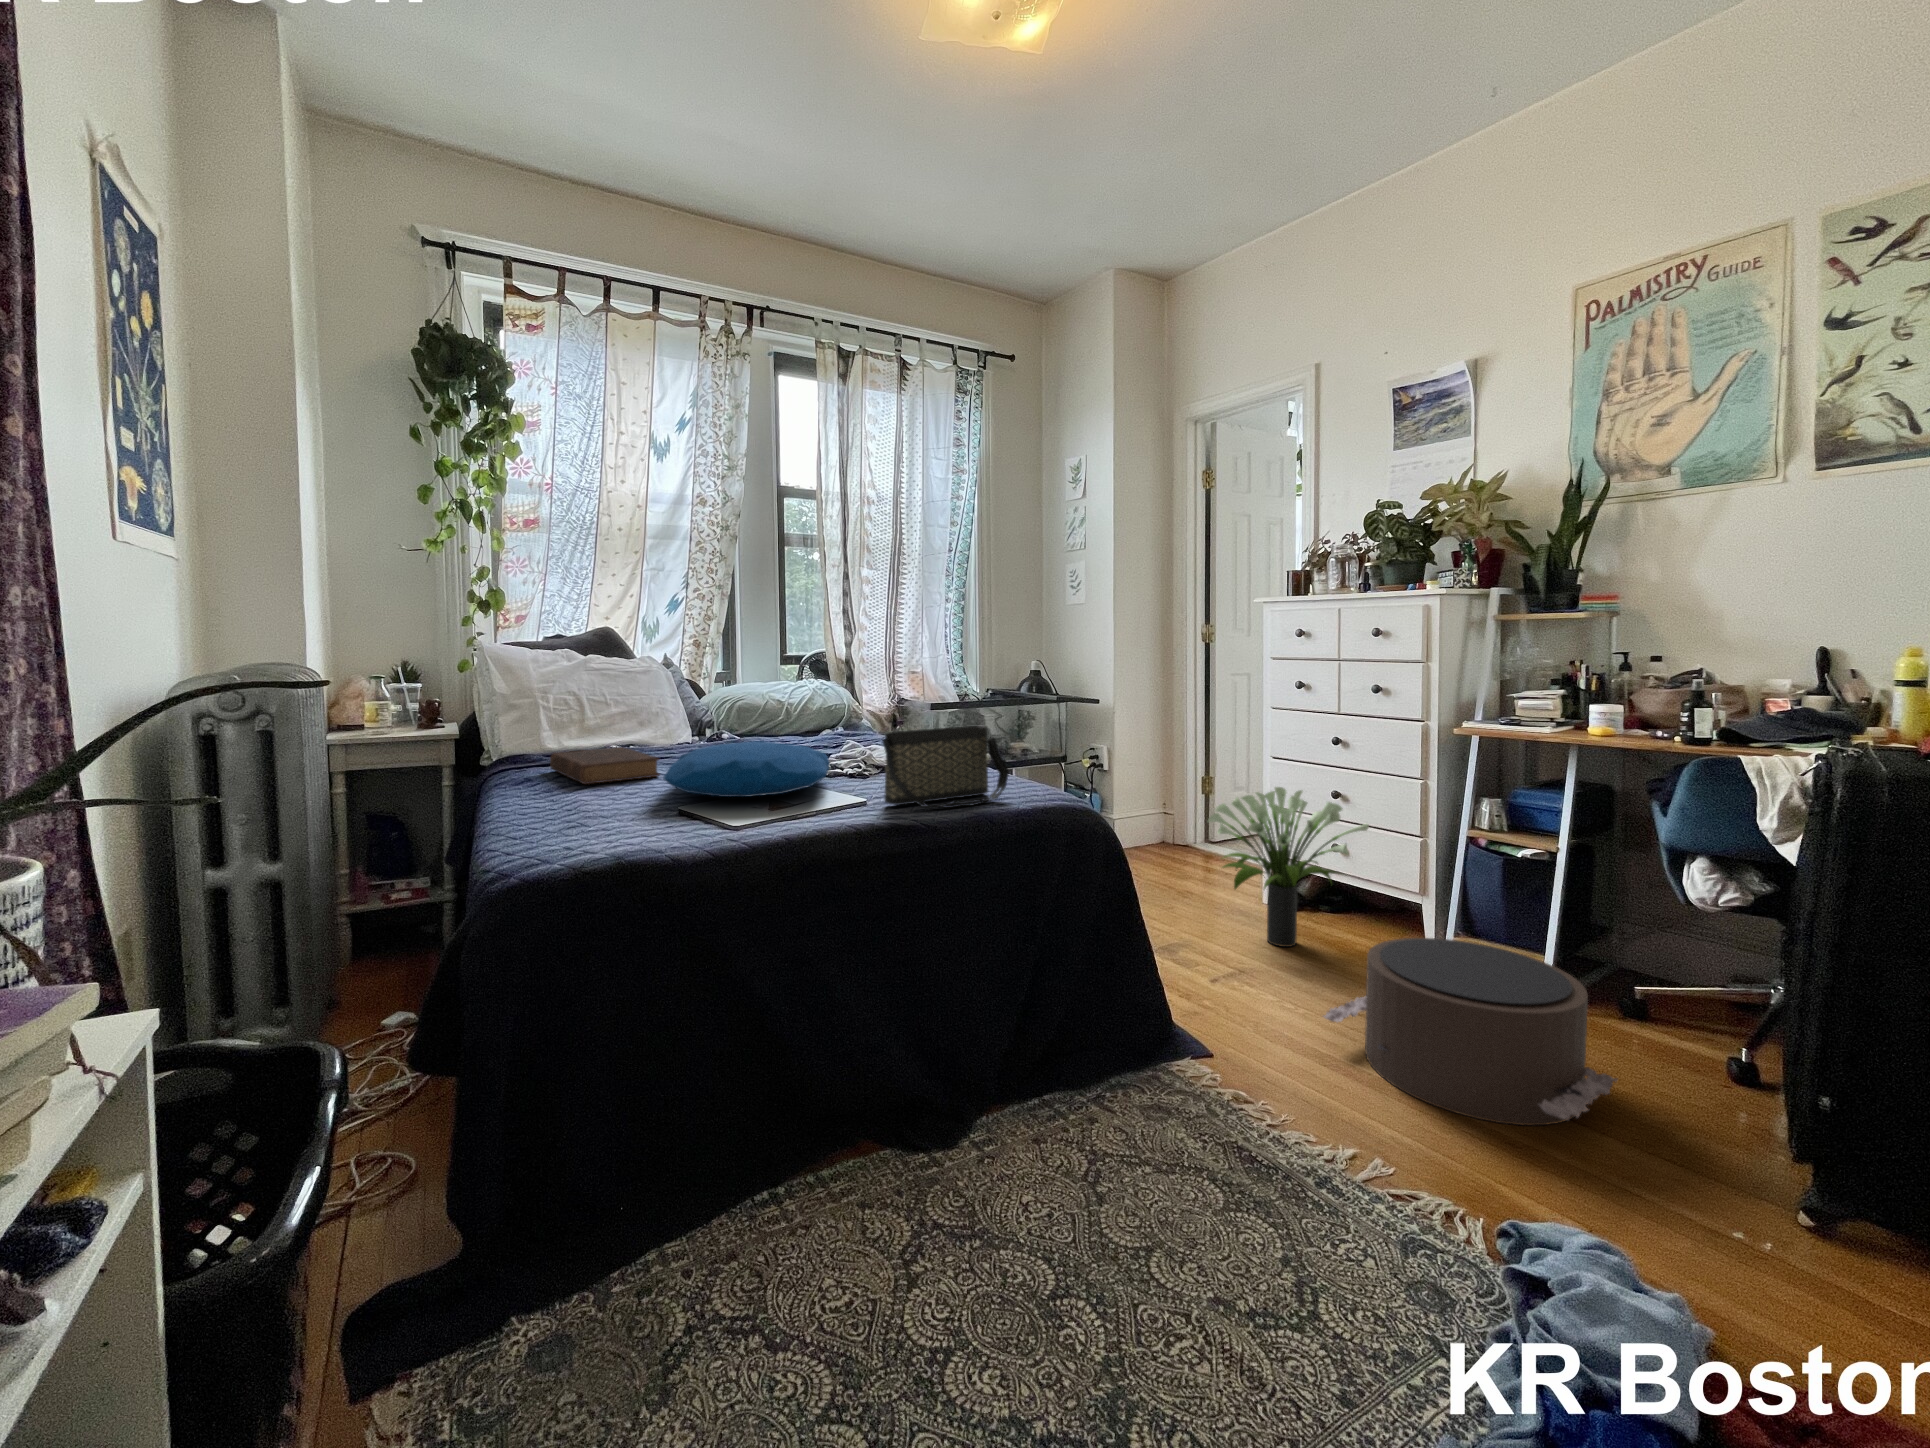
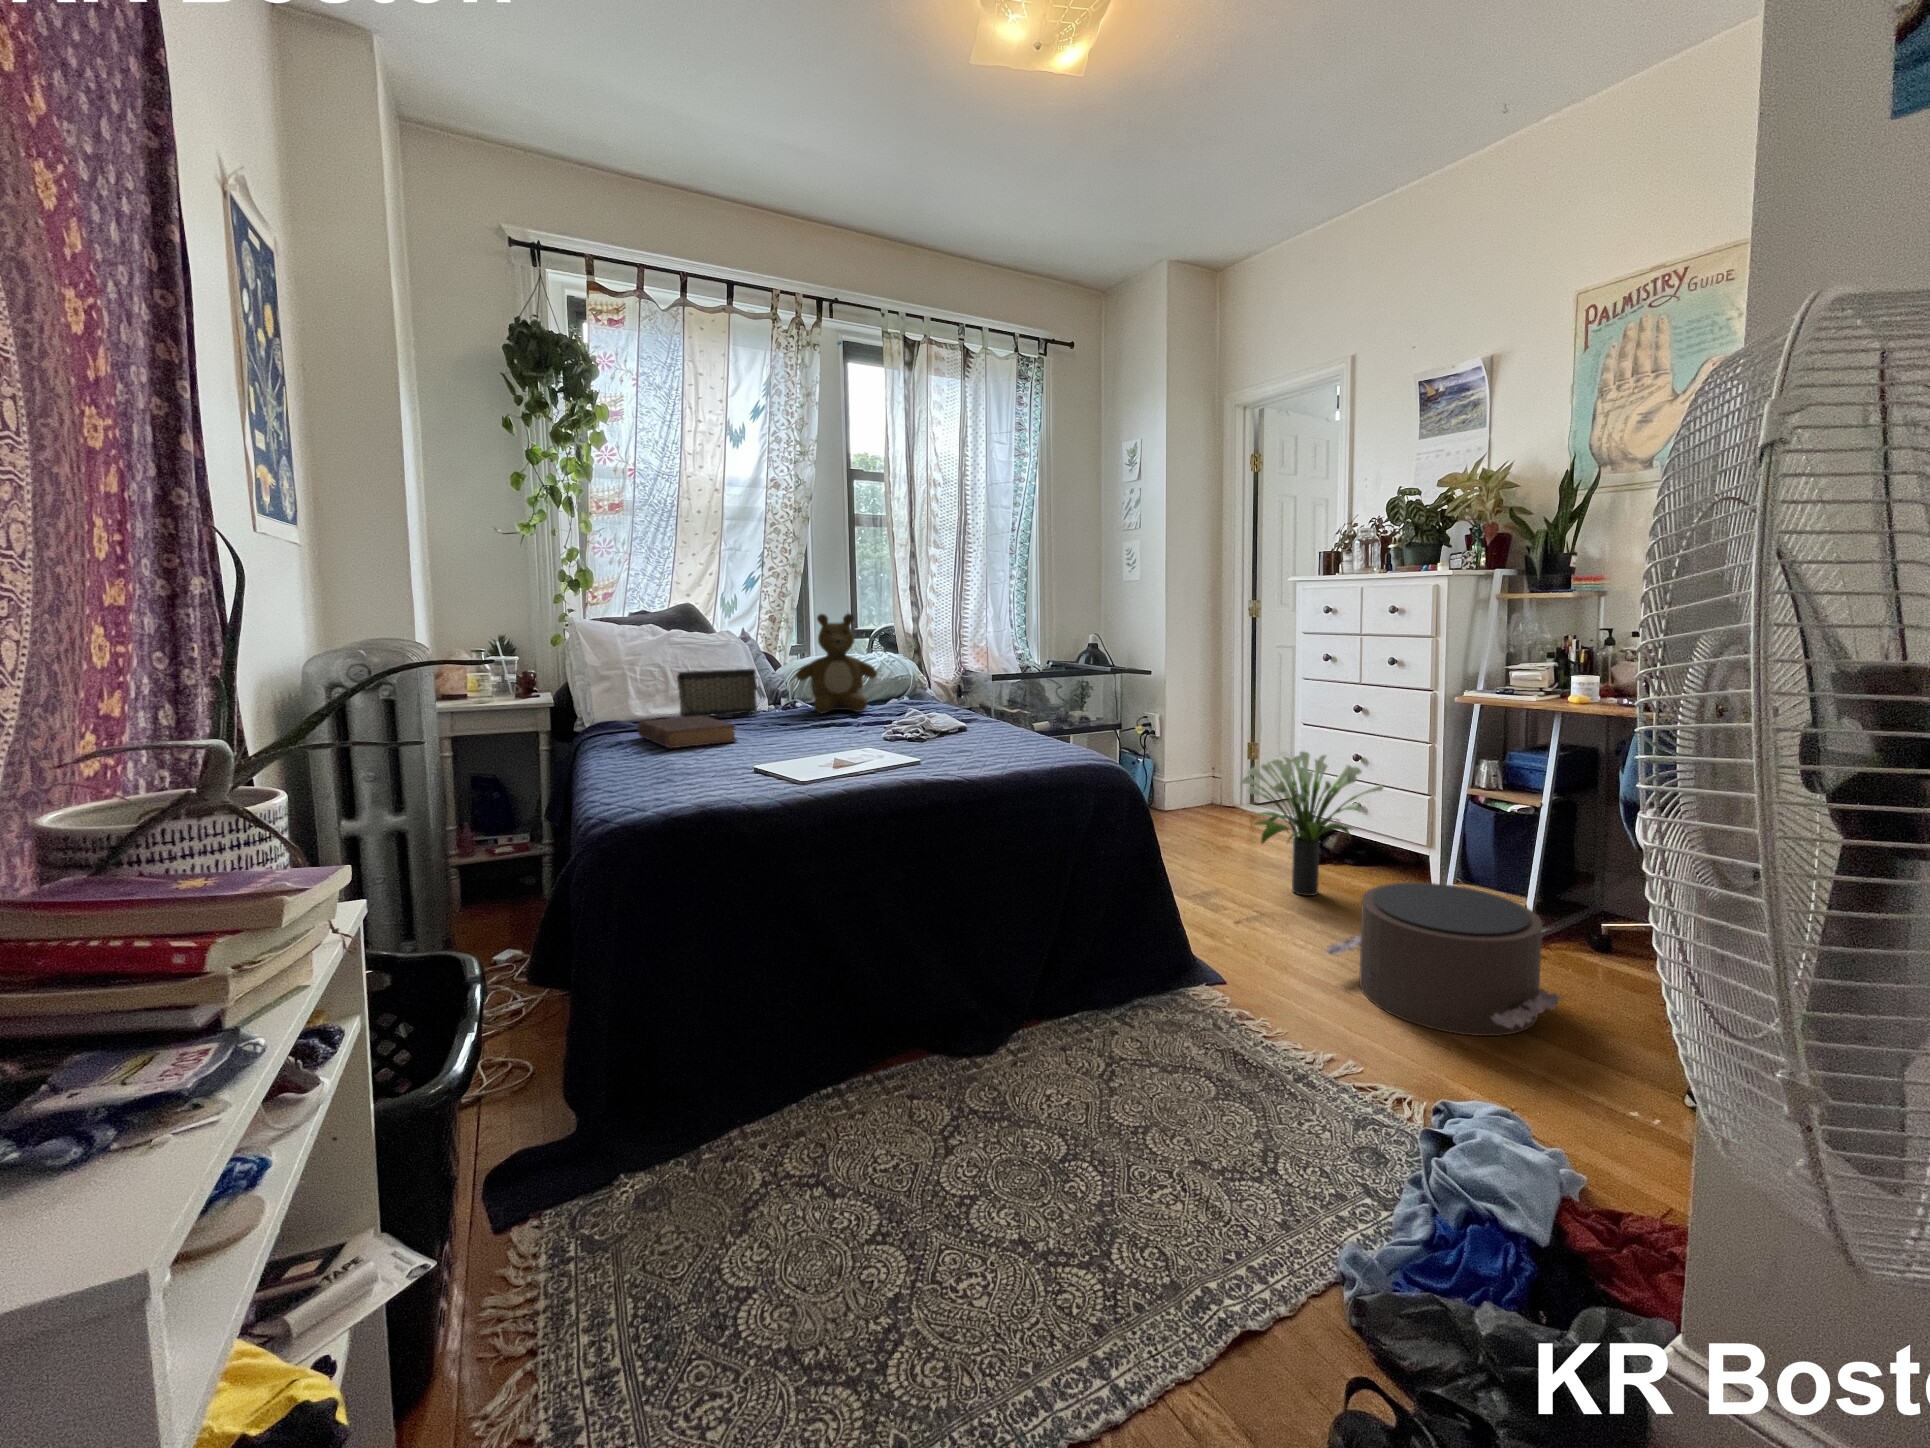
teddy bear: none [723,636,811,744] -> present [796,614,877,713]
handbag: present [882,726,1009,808] -> present [677,669,765,718]
pillow: present [663,741,830,797] -> none [739,712,890,757]

